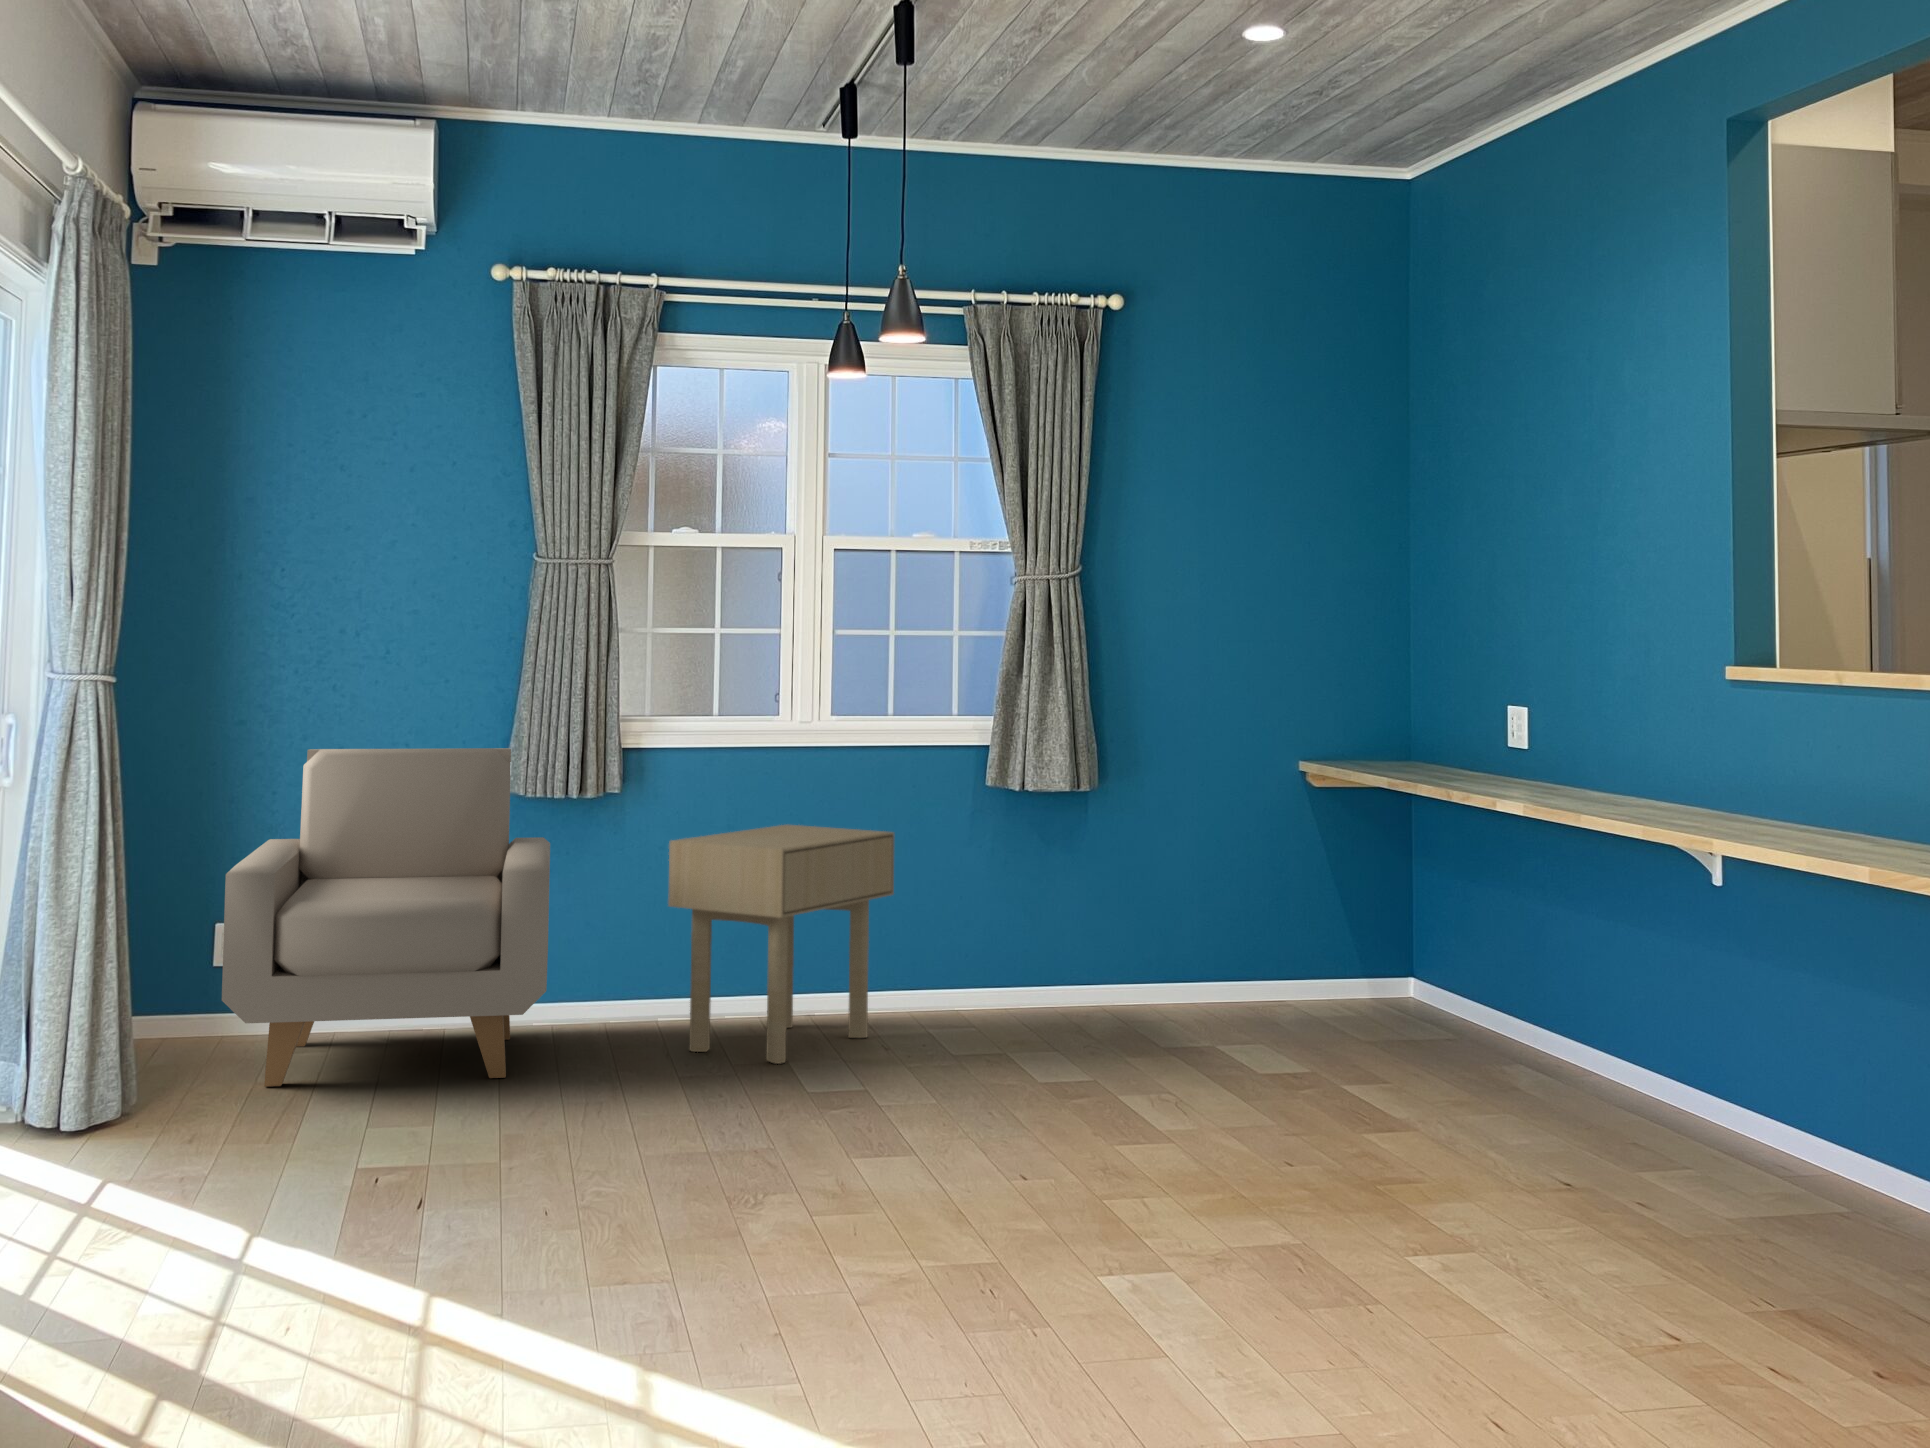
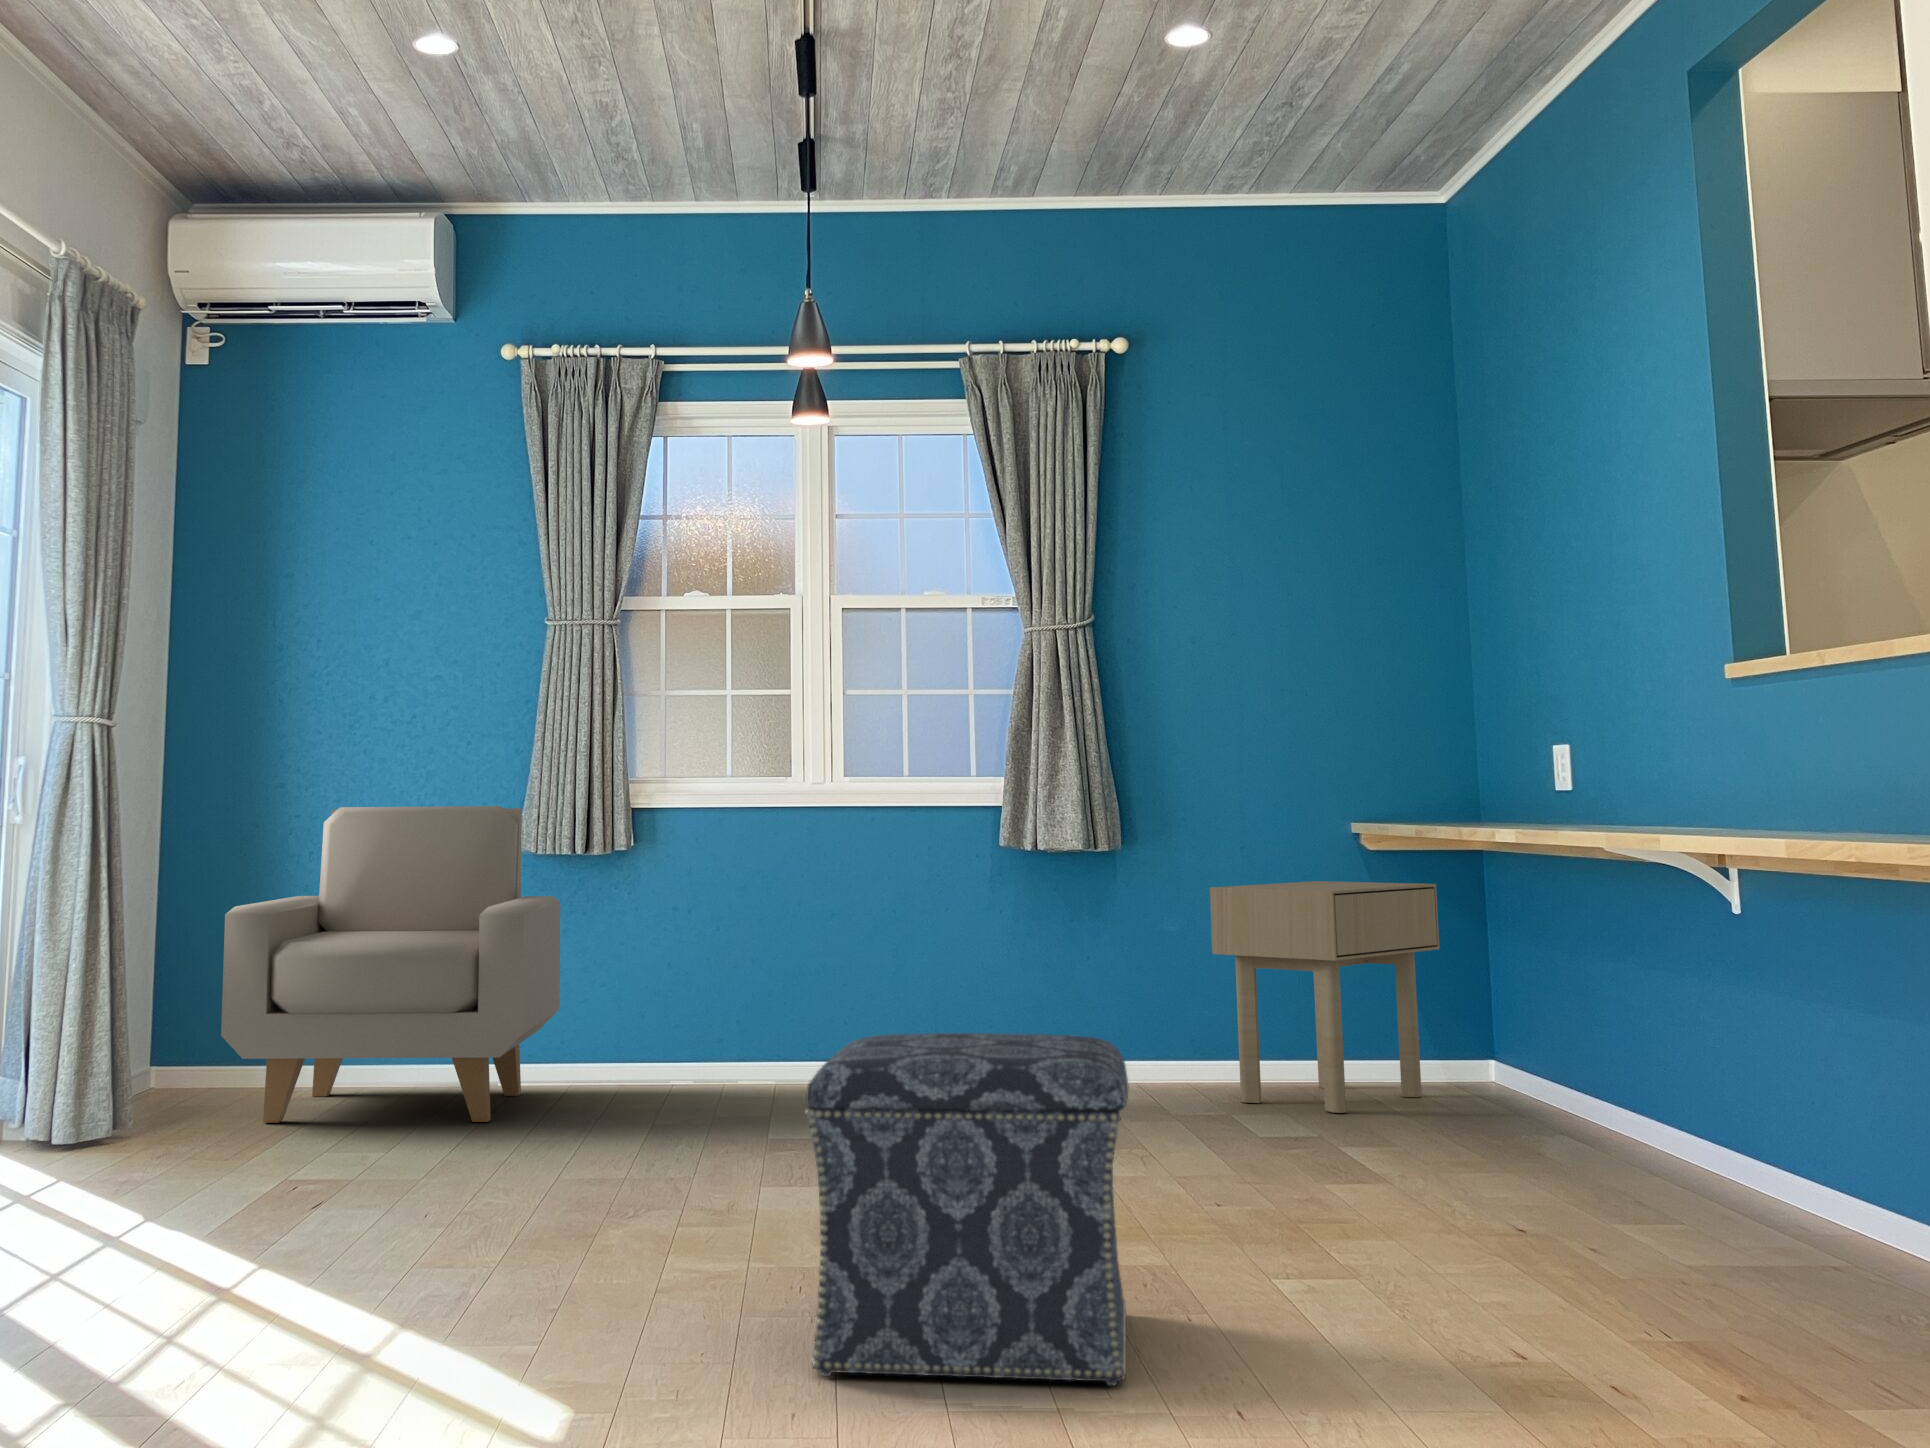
side table: present [668,825,894,1064] -> present [1210,881,1440,1113]
ottoman: none [1038,1054,1369,1404] -> present [806,1033,1128,1385]

